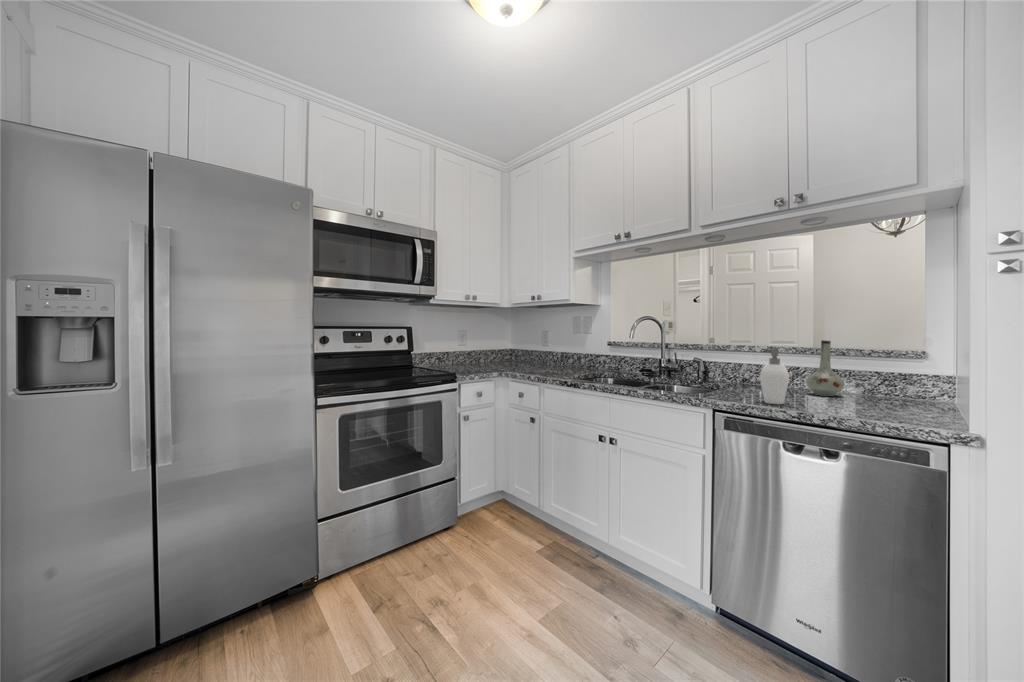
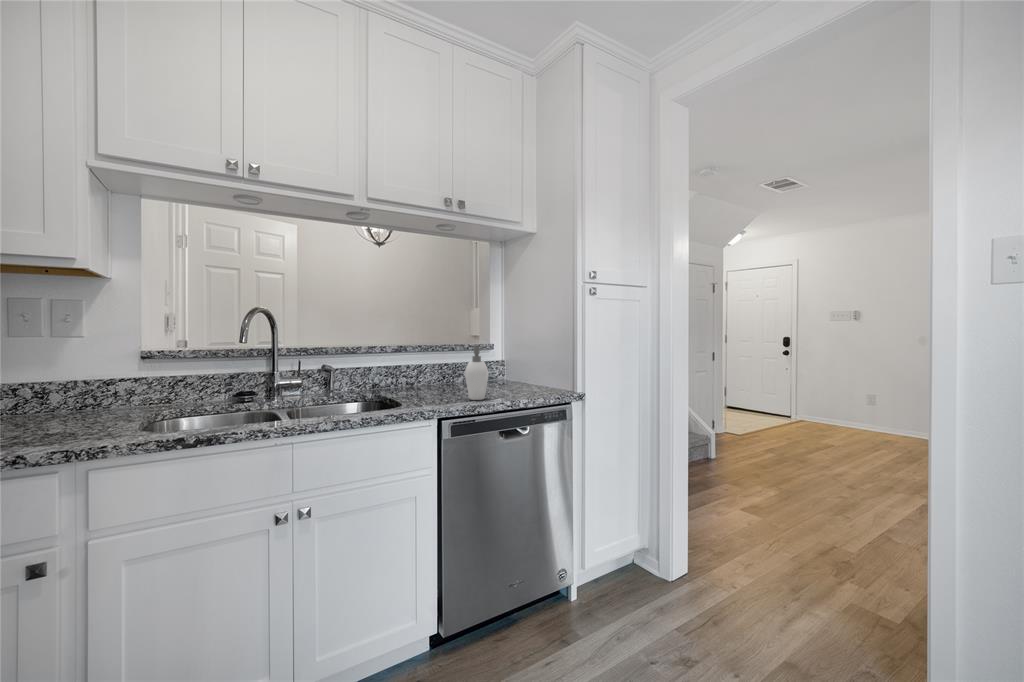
vase: present [806,340,844,396] -> none [433,338,460,388]

